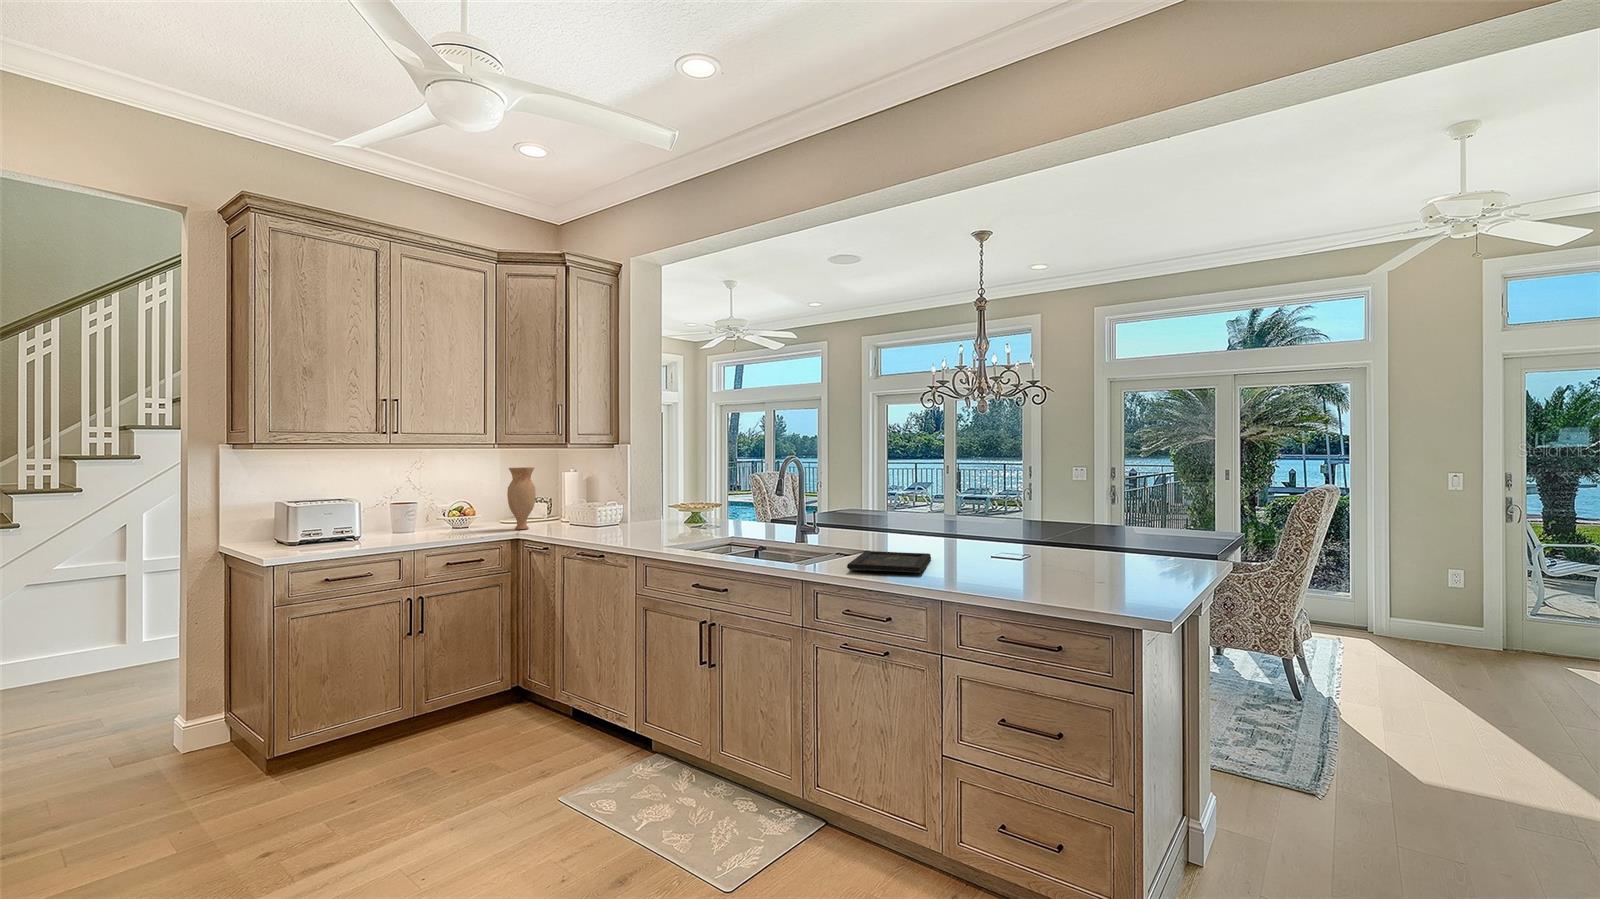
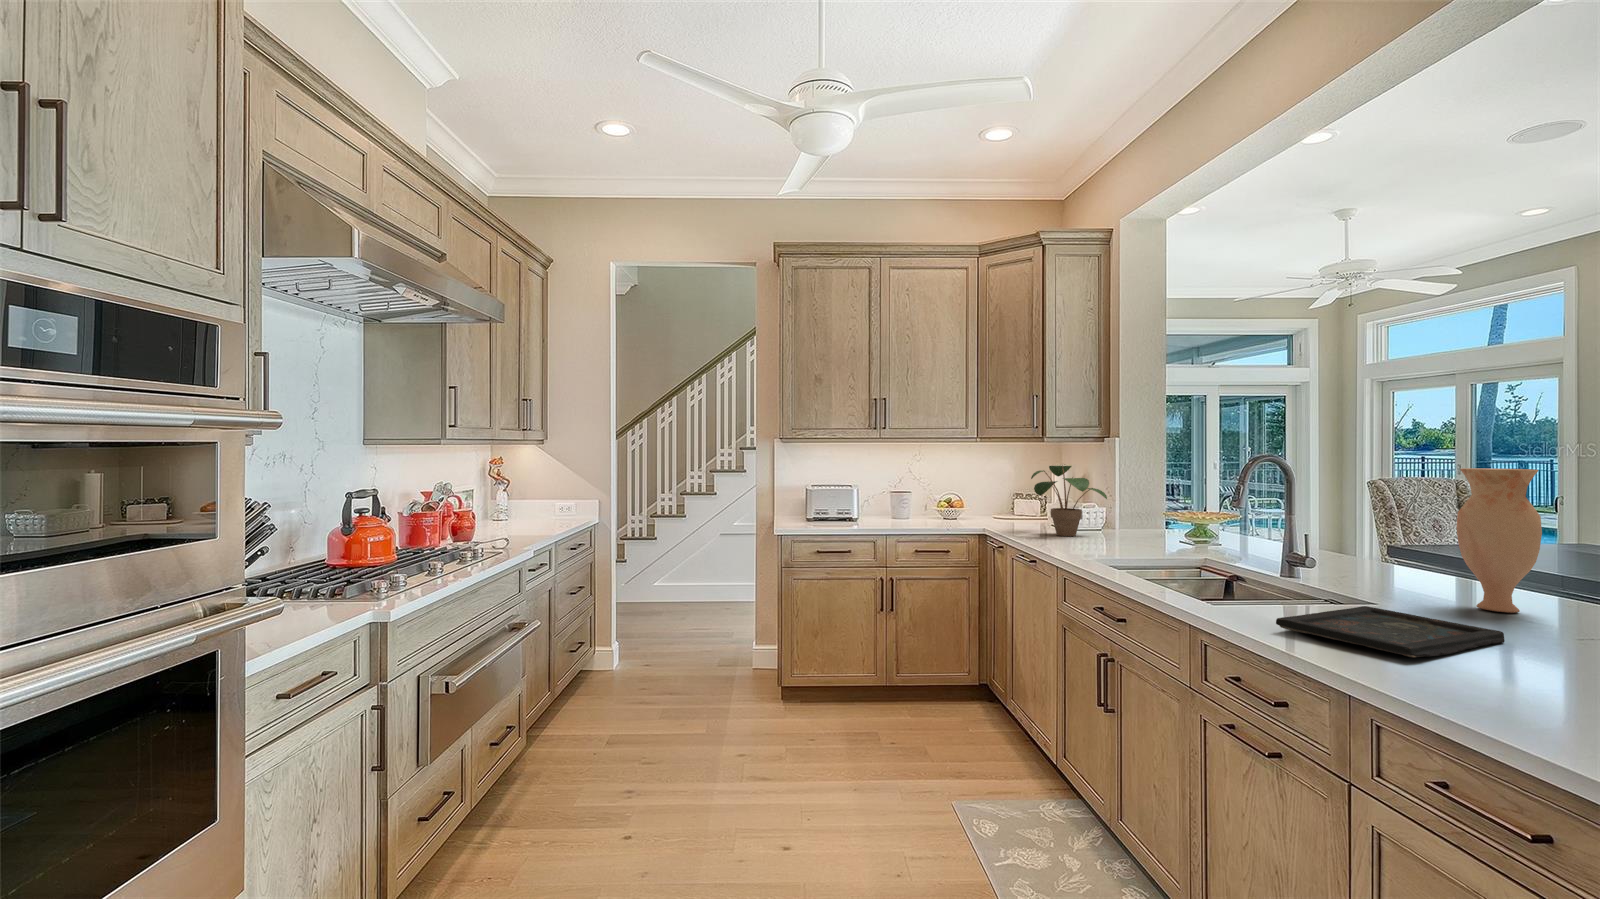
vase: present [507,467,536,529] -> present [1457,468,1542,613]
potted plant: none [570,468,635,532] -> present [1031,465,1107,536]

